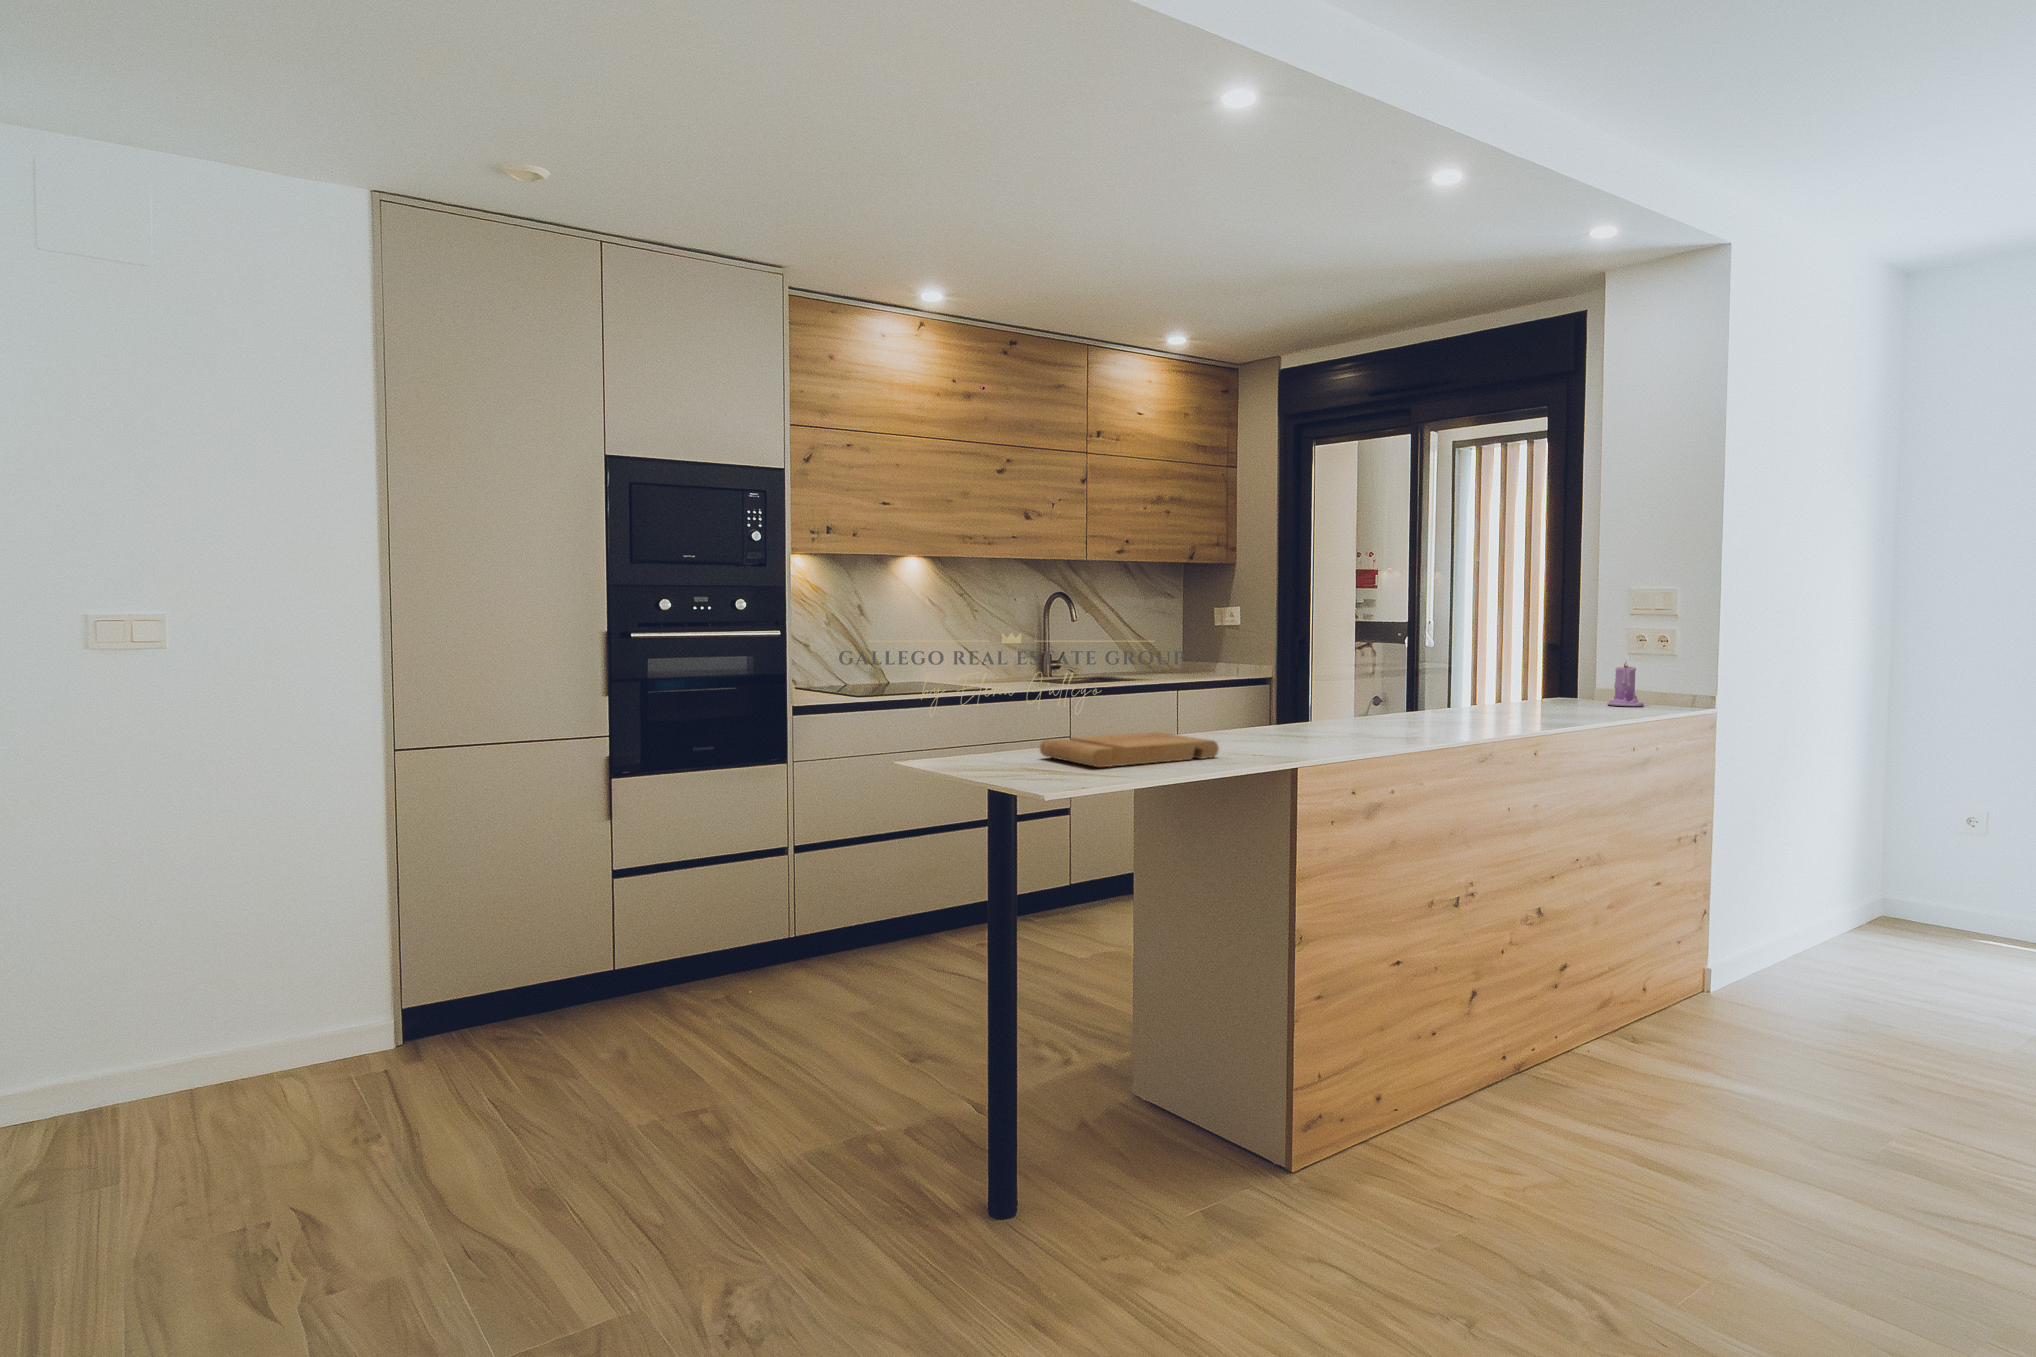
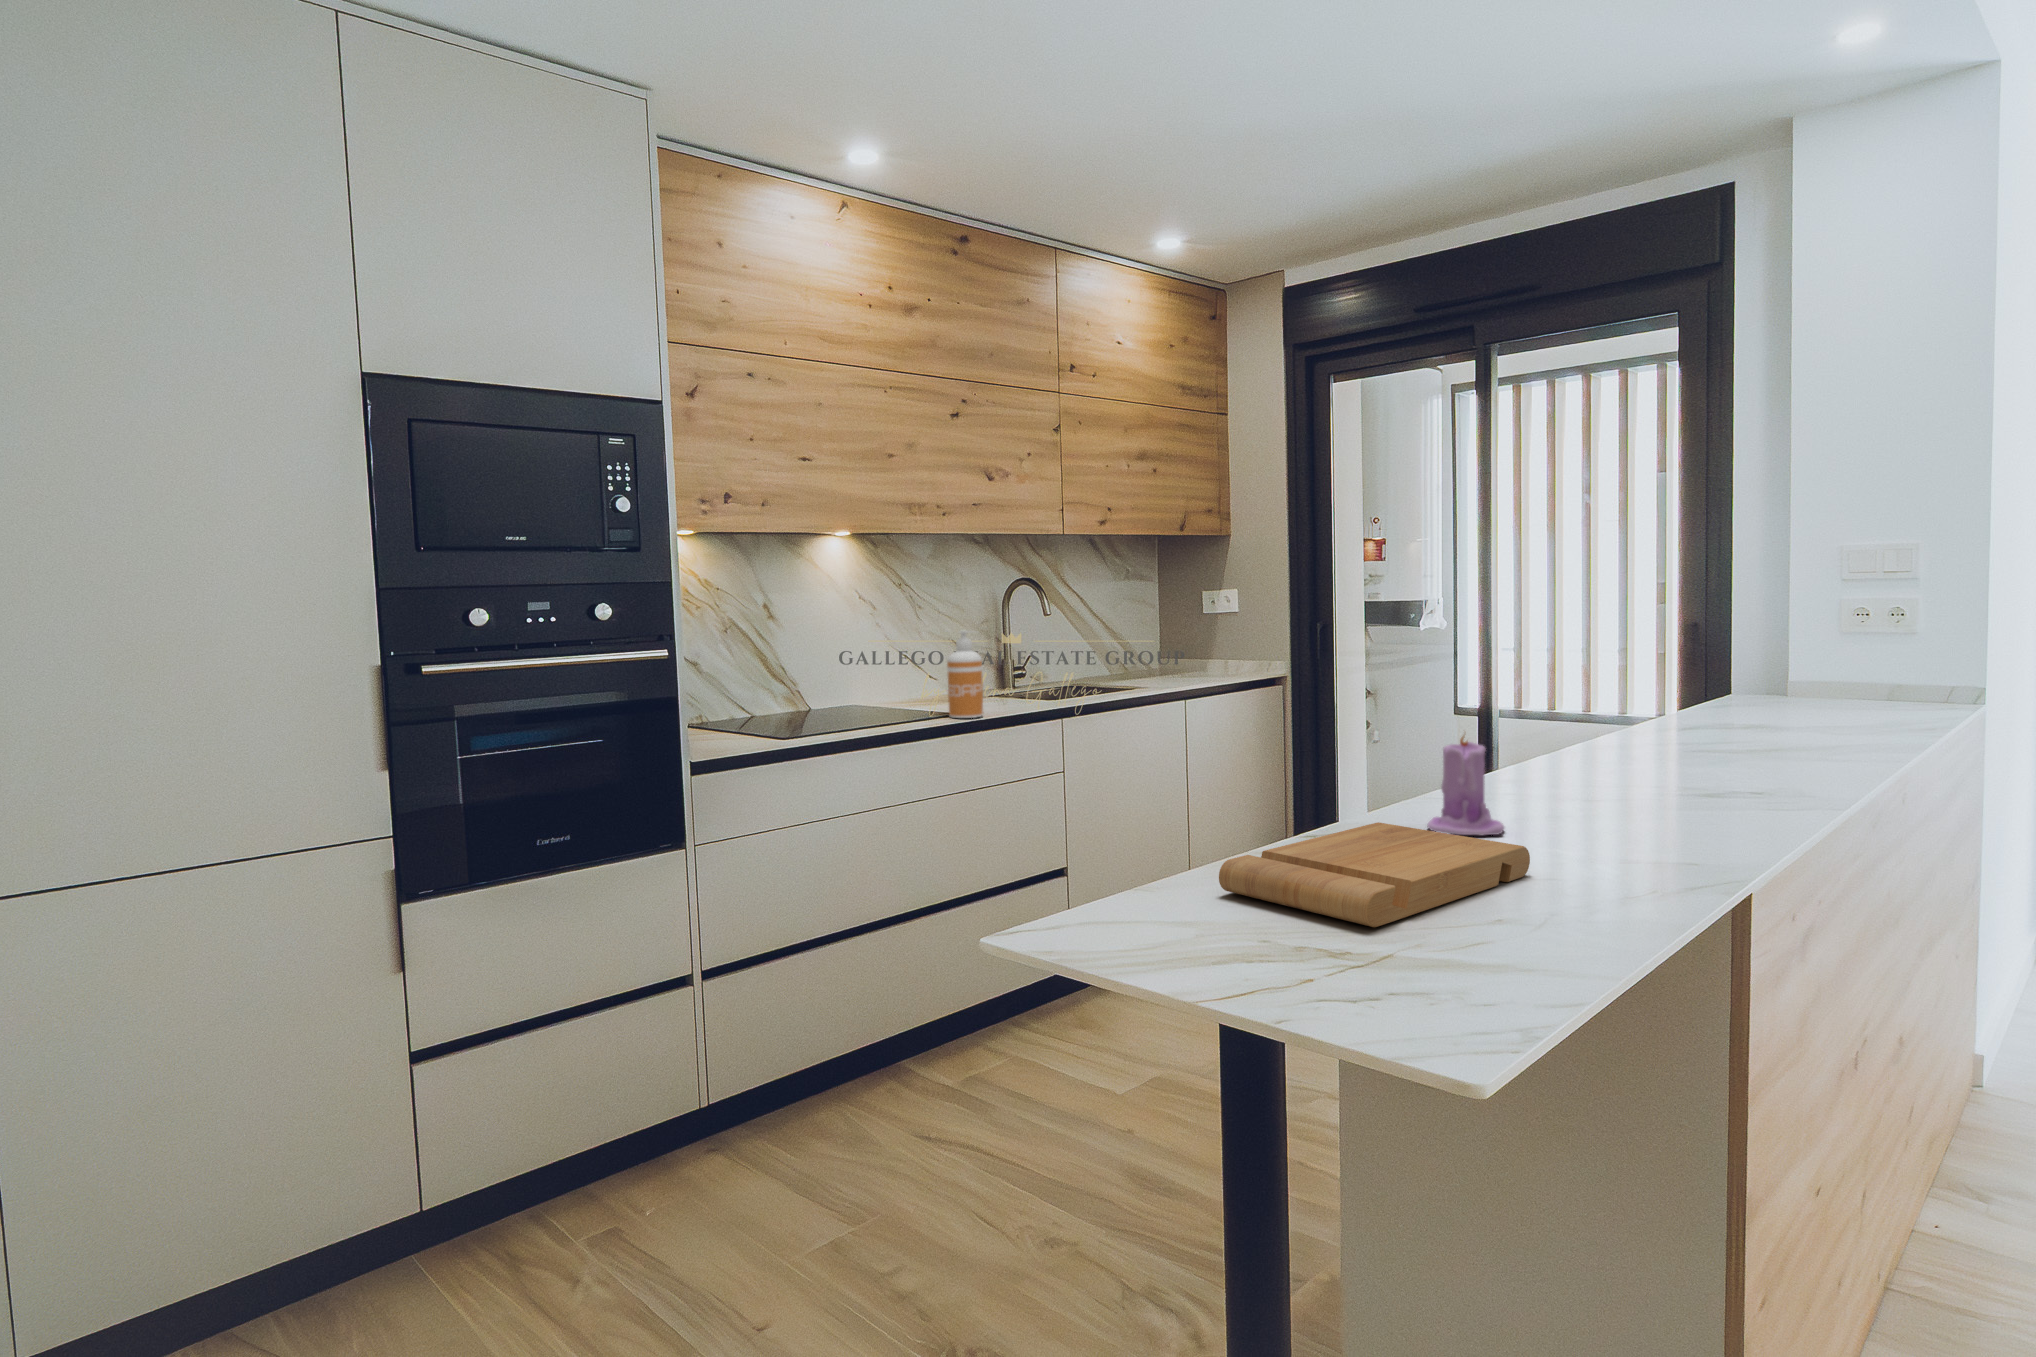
soap dispenser: none [984,628,1009,691] -> present [947,631,983,718]
candle: present [1607,663,1644,706] -> present [1427,736,1504,835]

